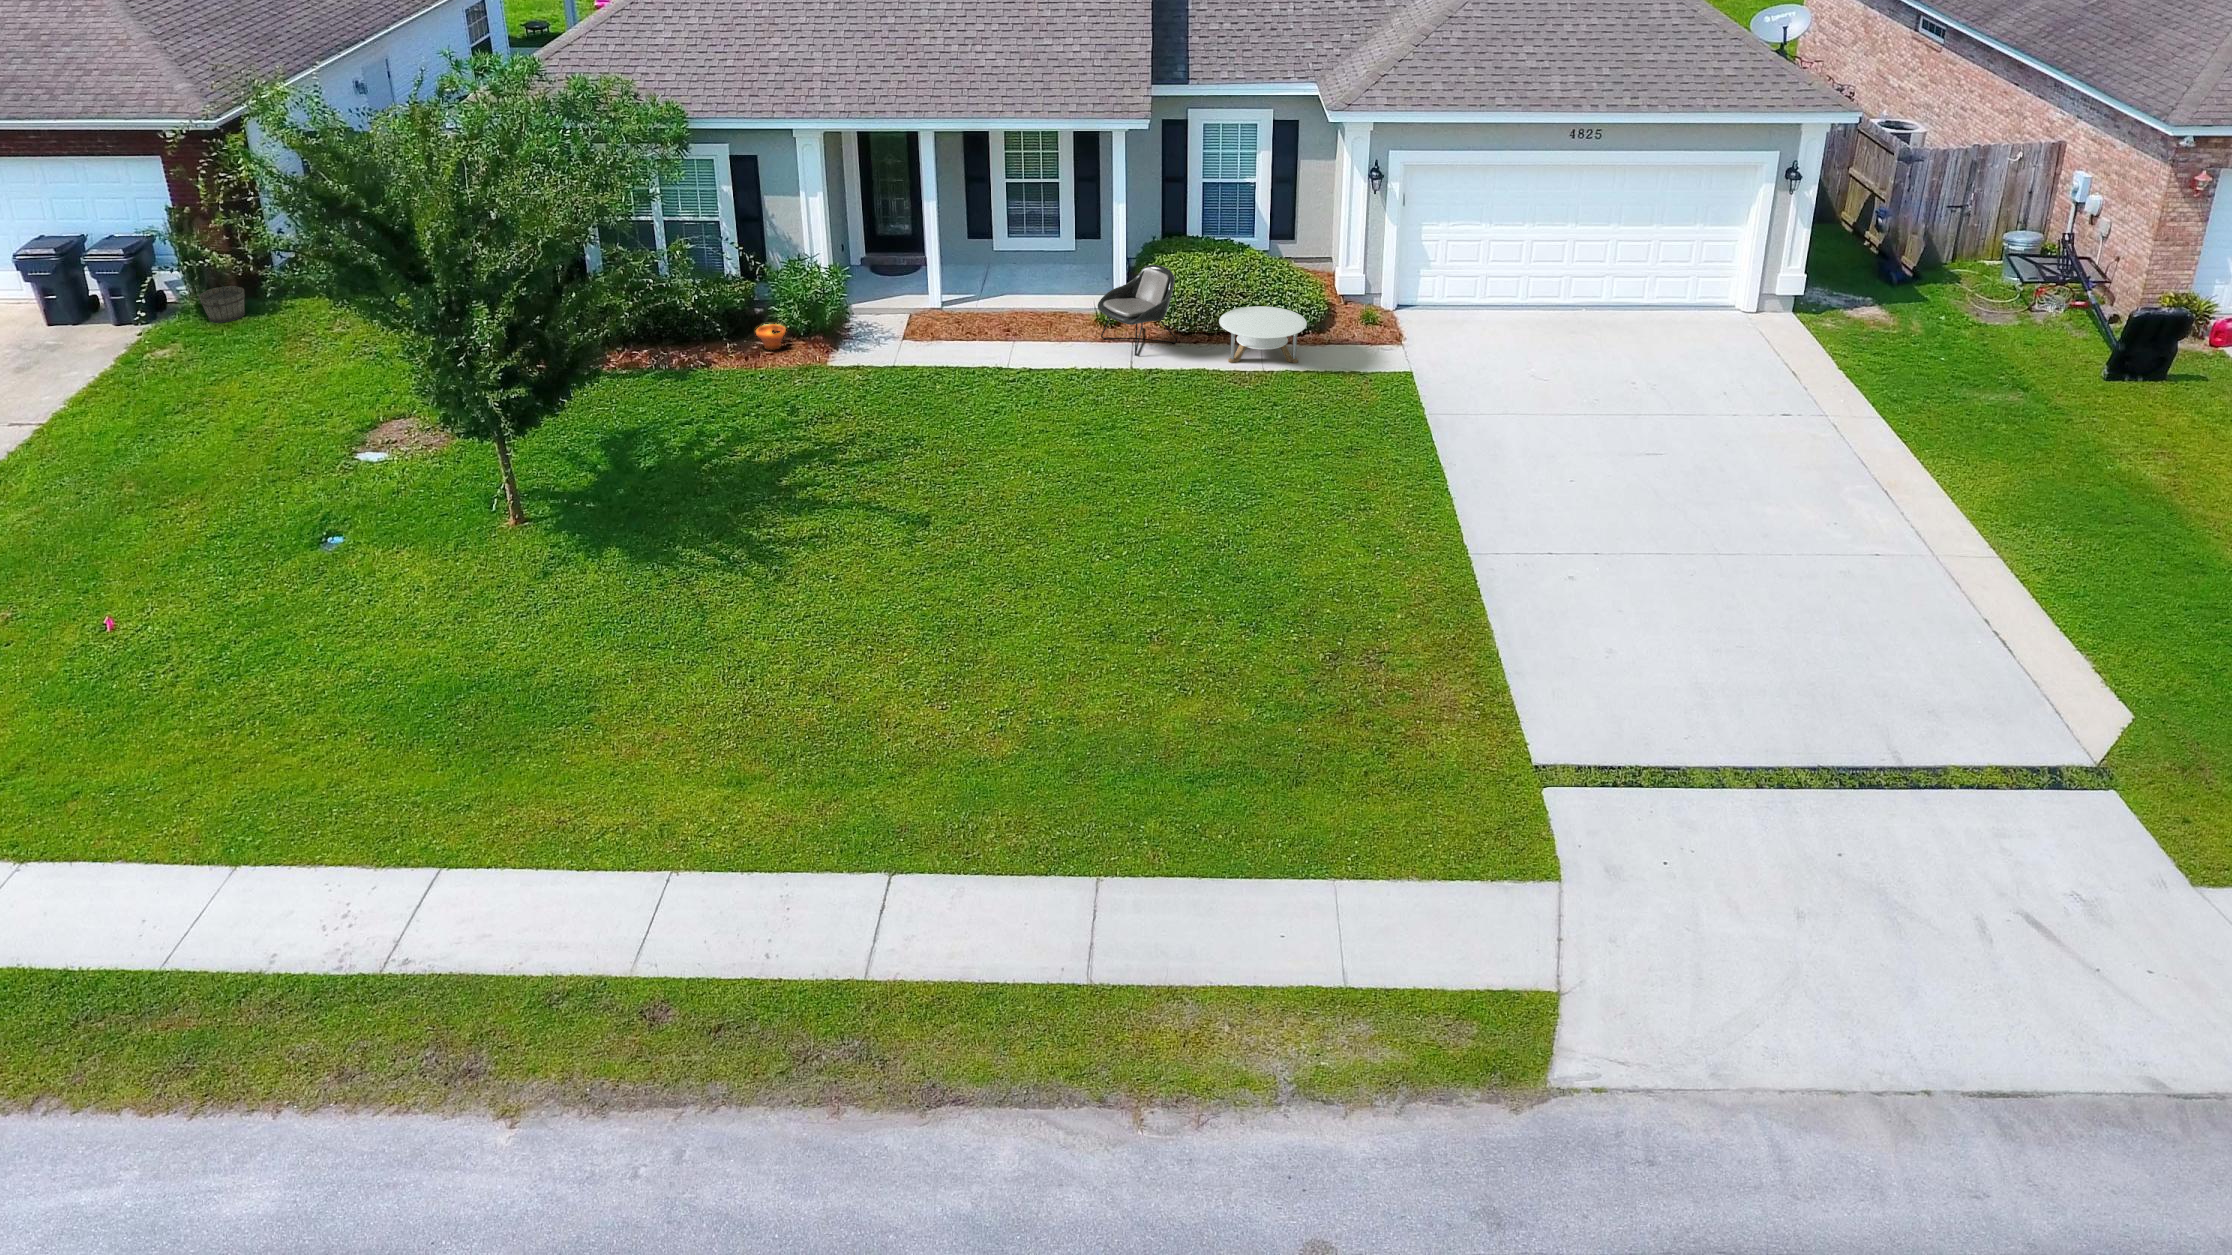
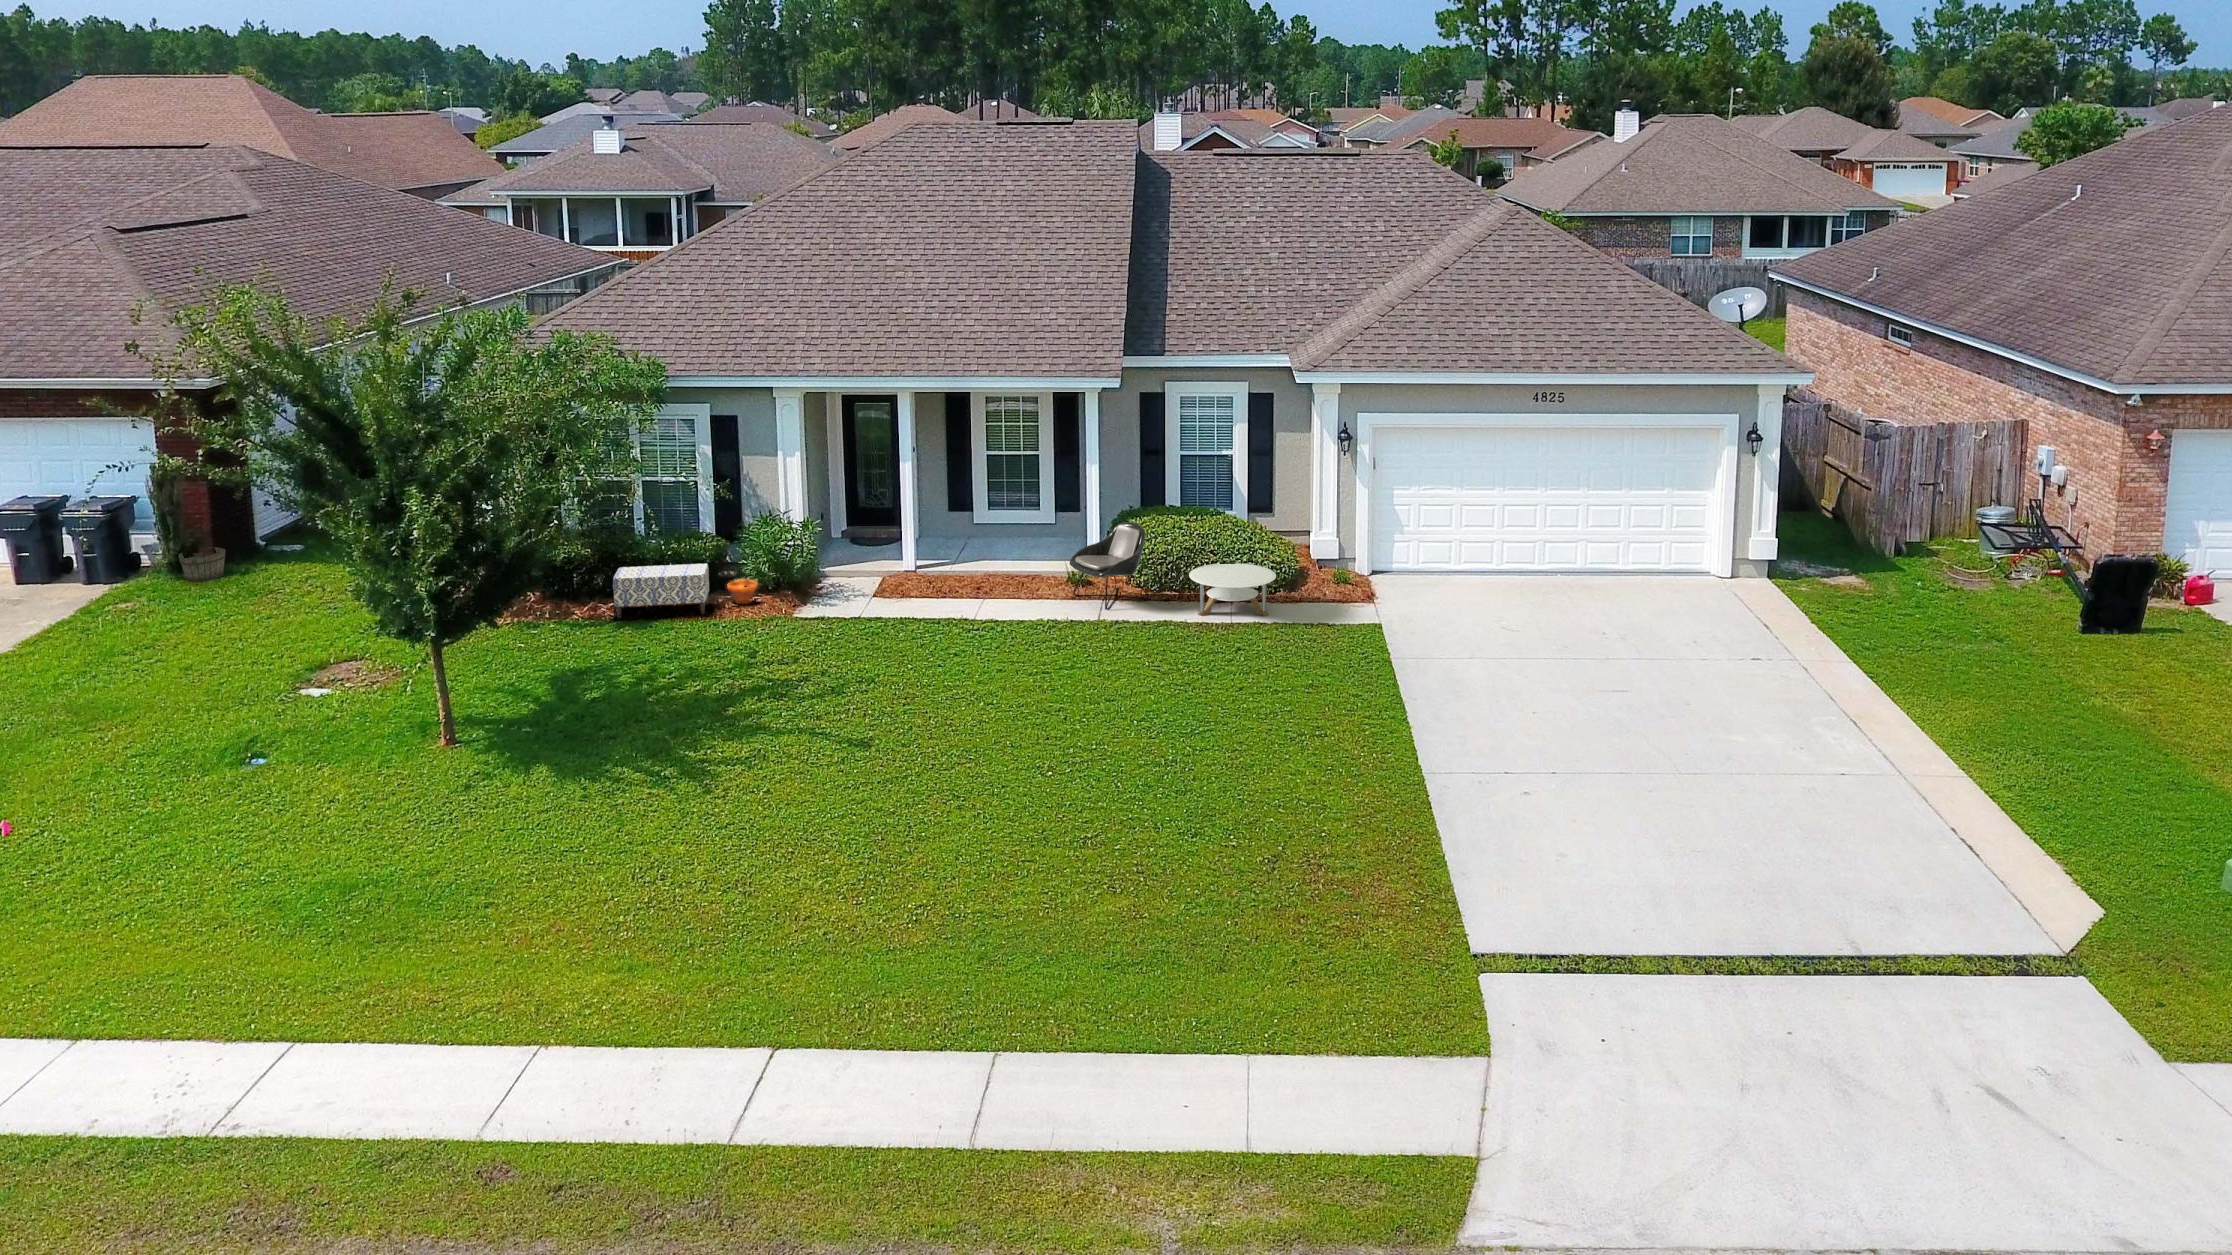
bench: none [644,310,738,368] -> present [613,564,709,618]

